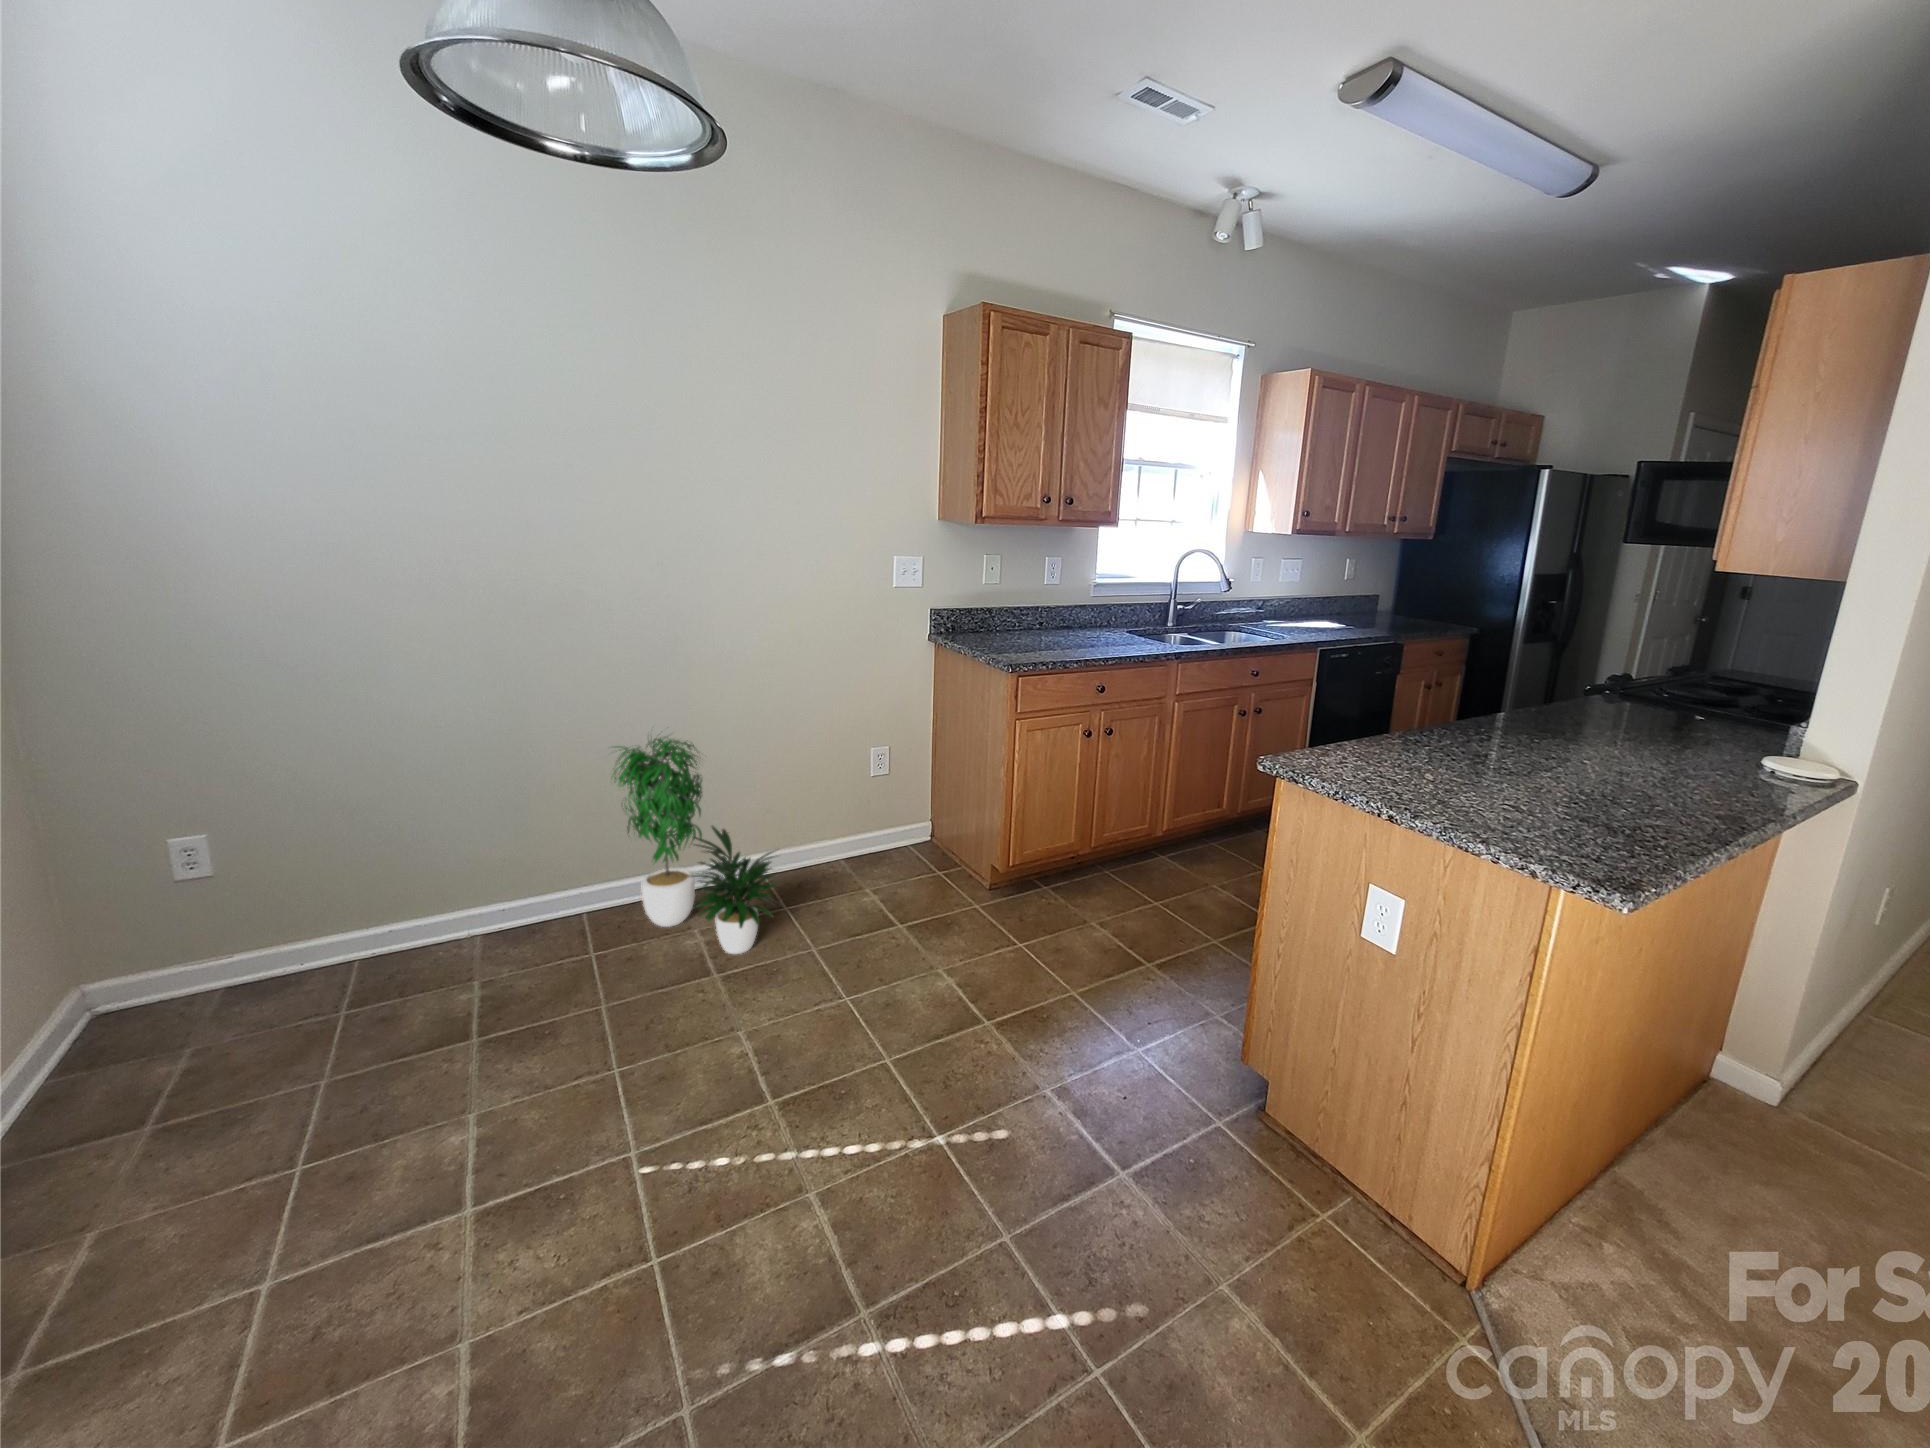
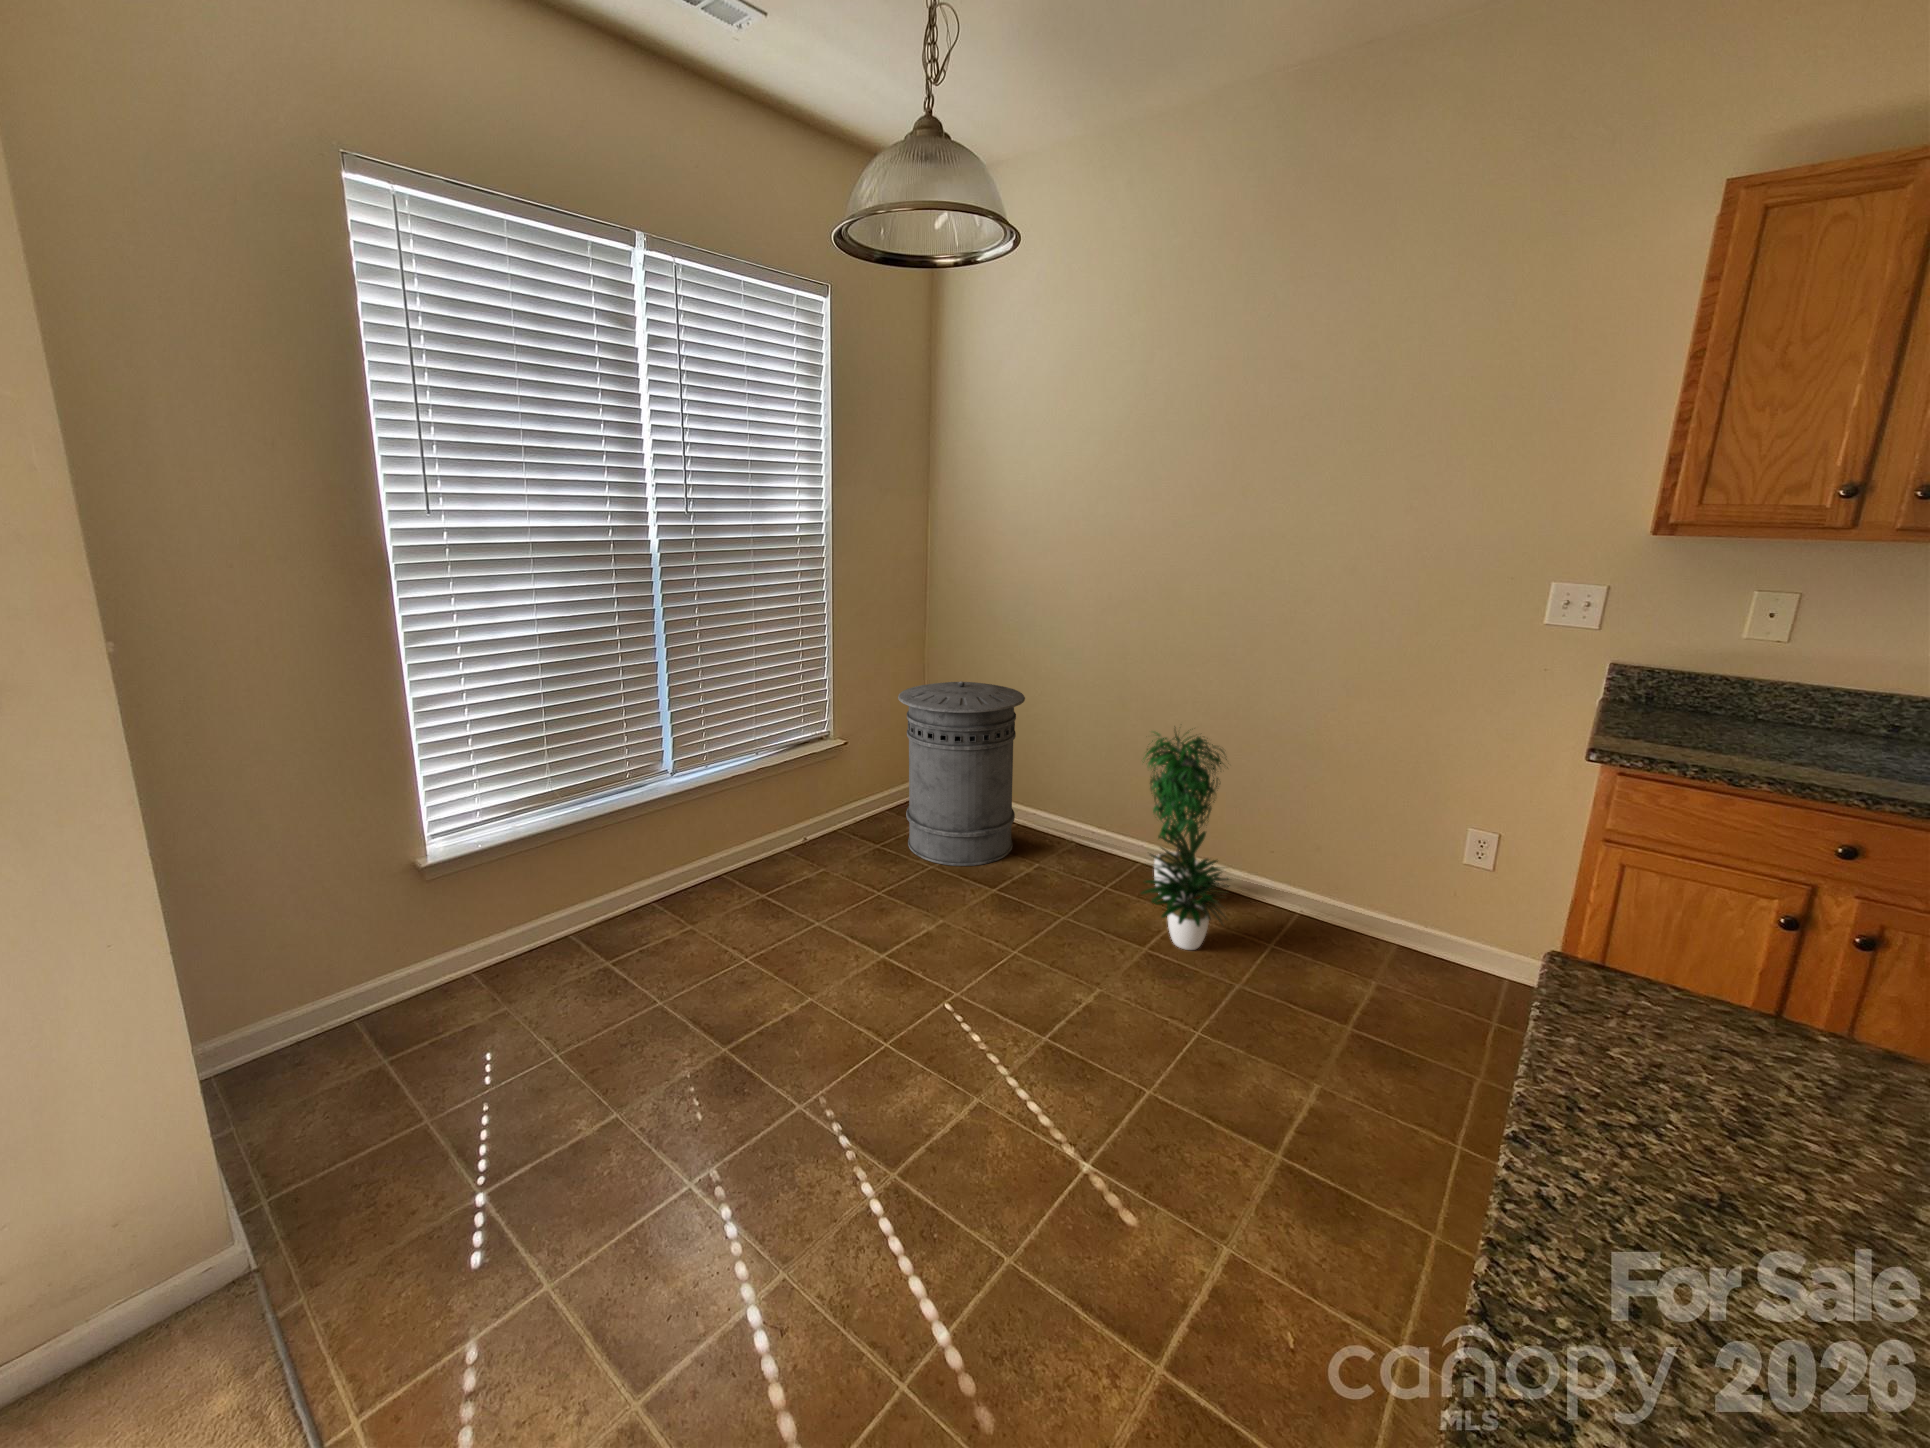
trash can: none [92,751,408,1090] -> present [898,681,1025,866]

